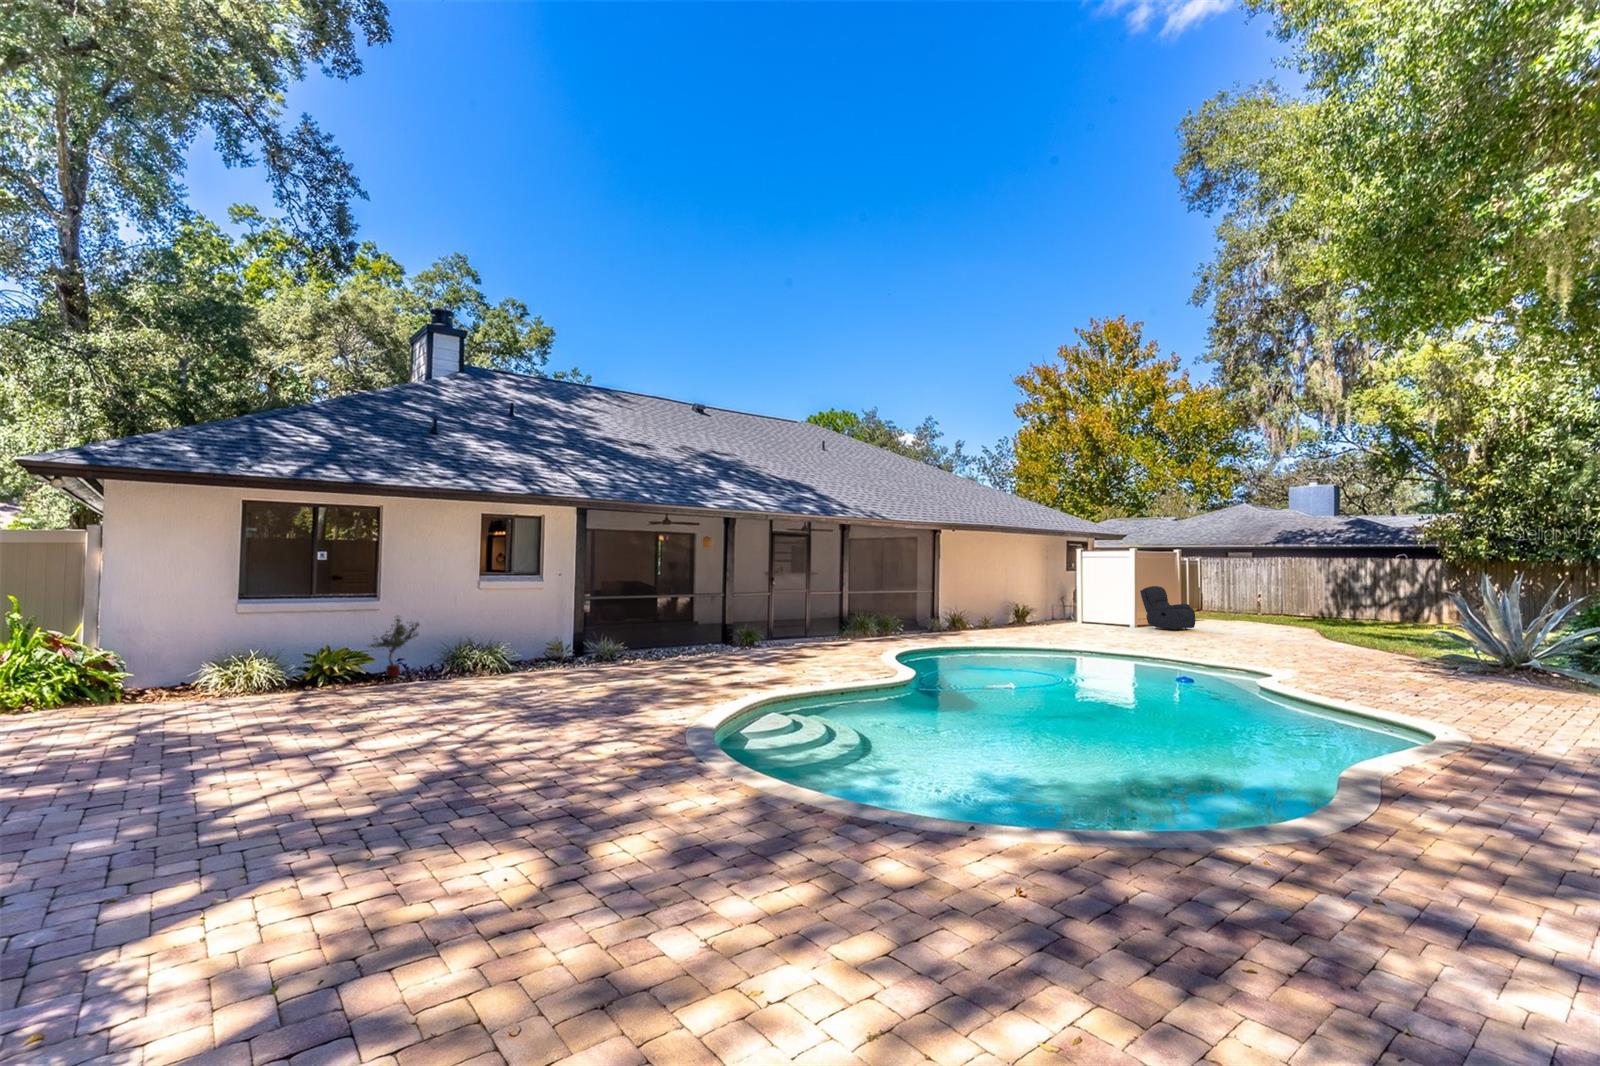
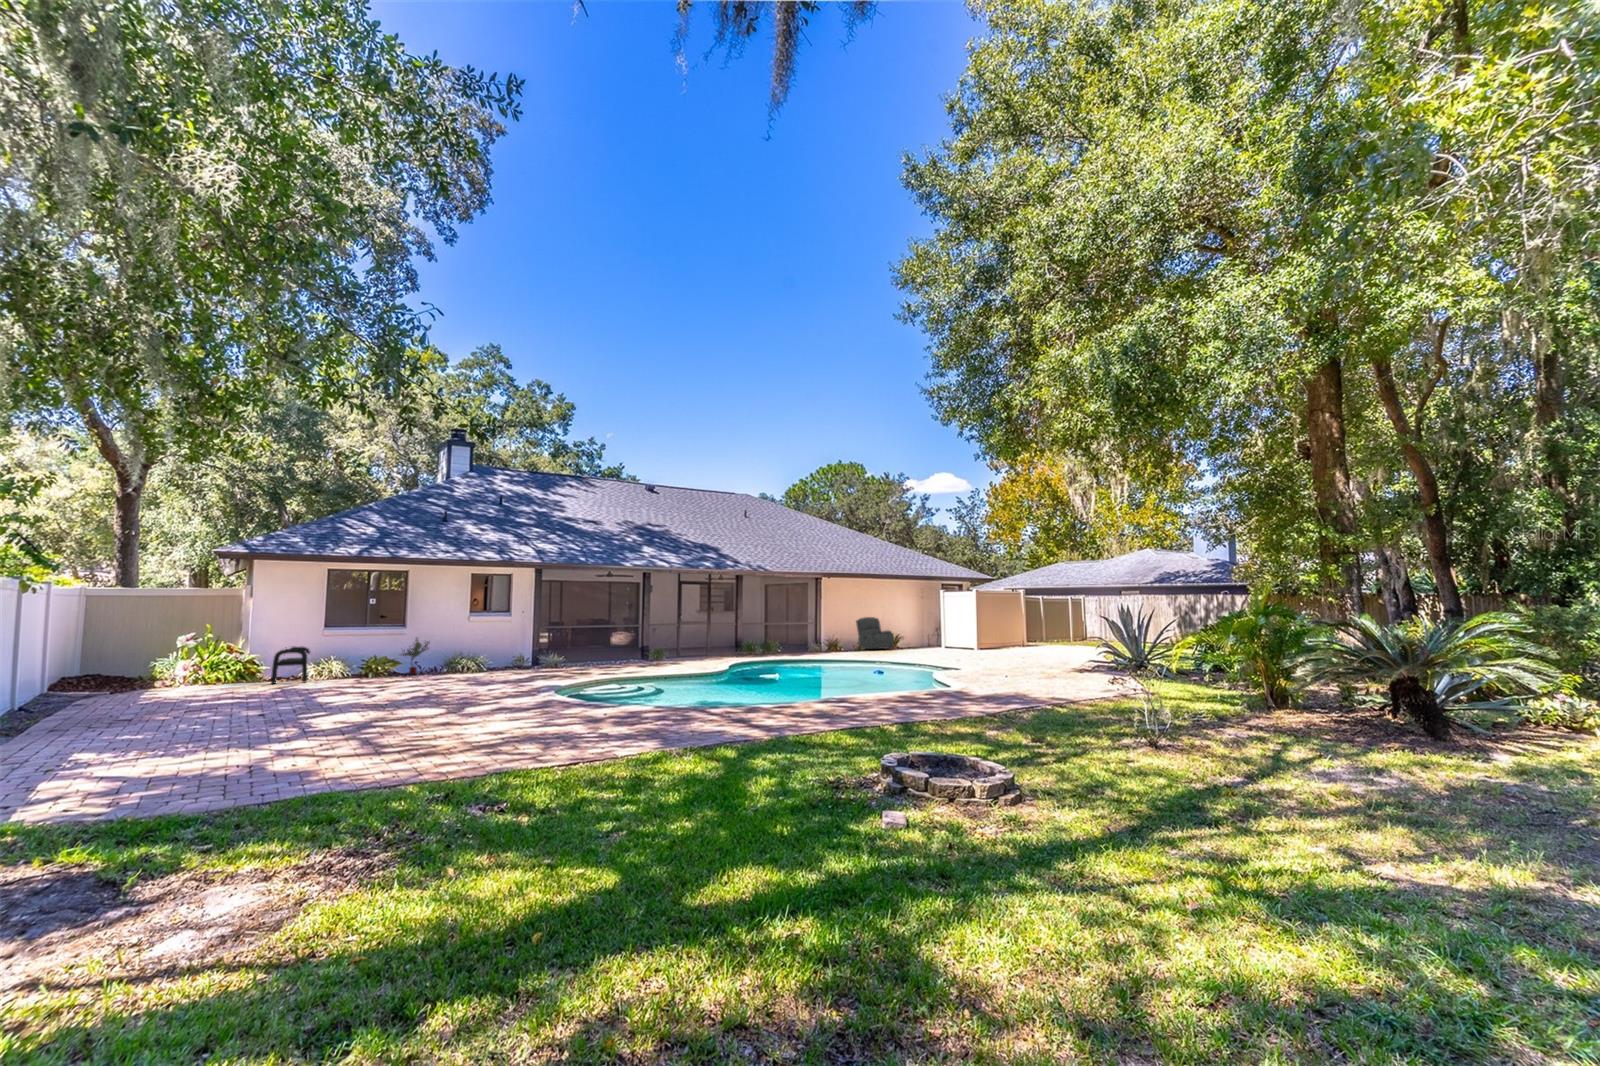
chair: present [1140,586,1195,630] -> present [856,617,894,649]
bench: none [132,634,213,706] -> present [271,647,310,684]

